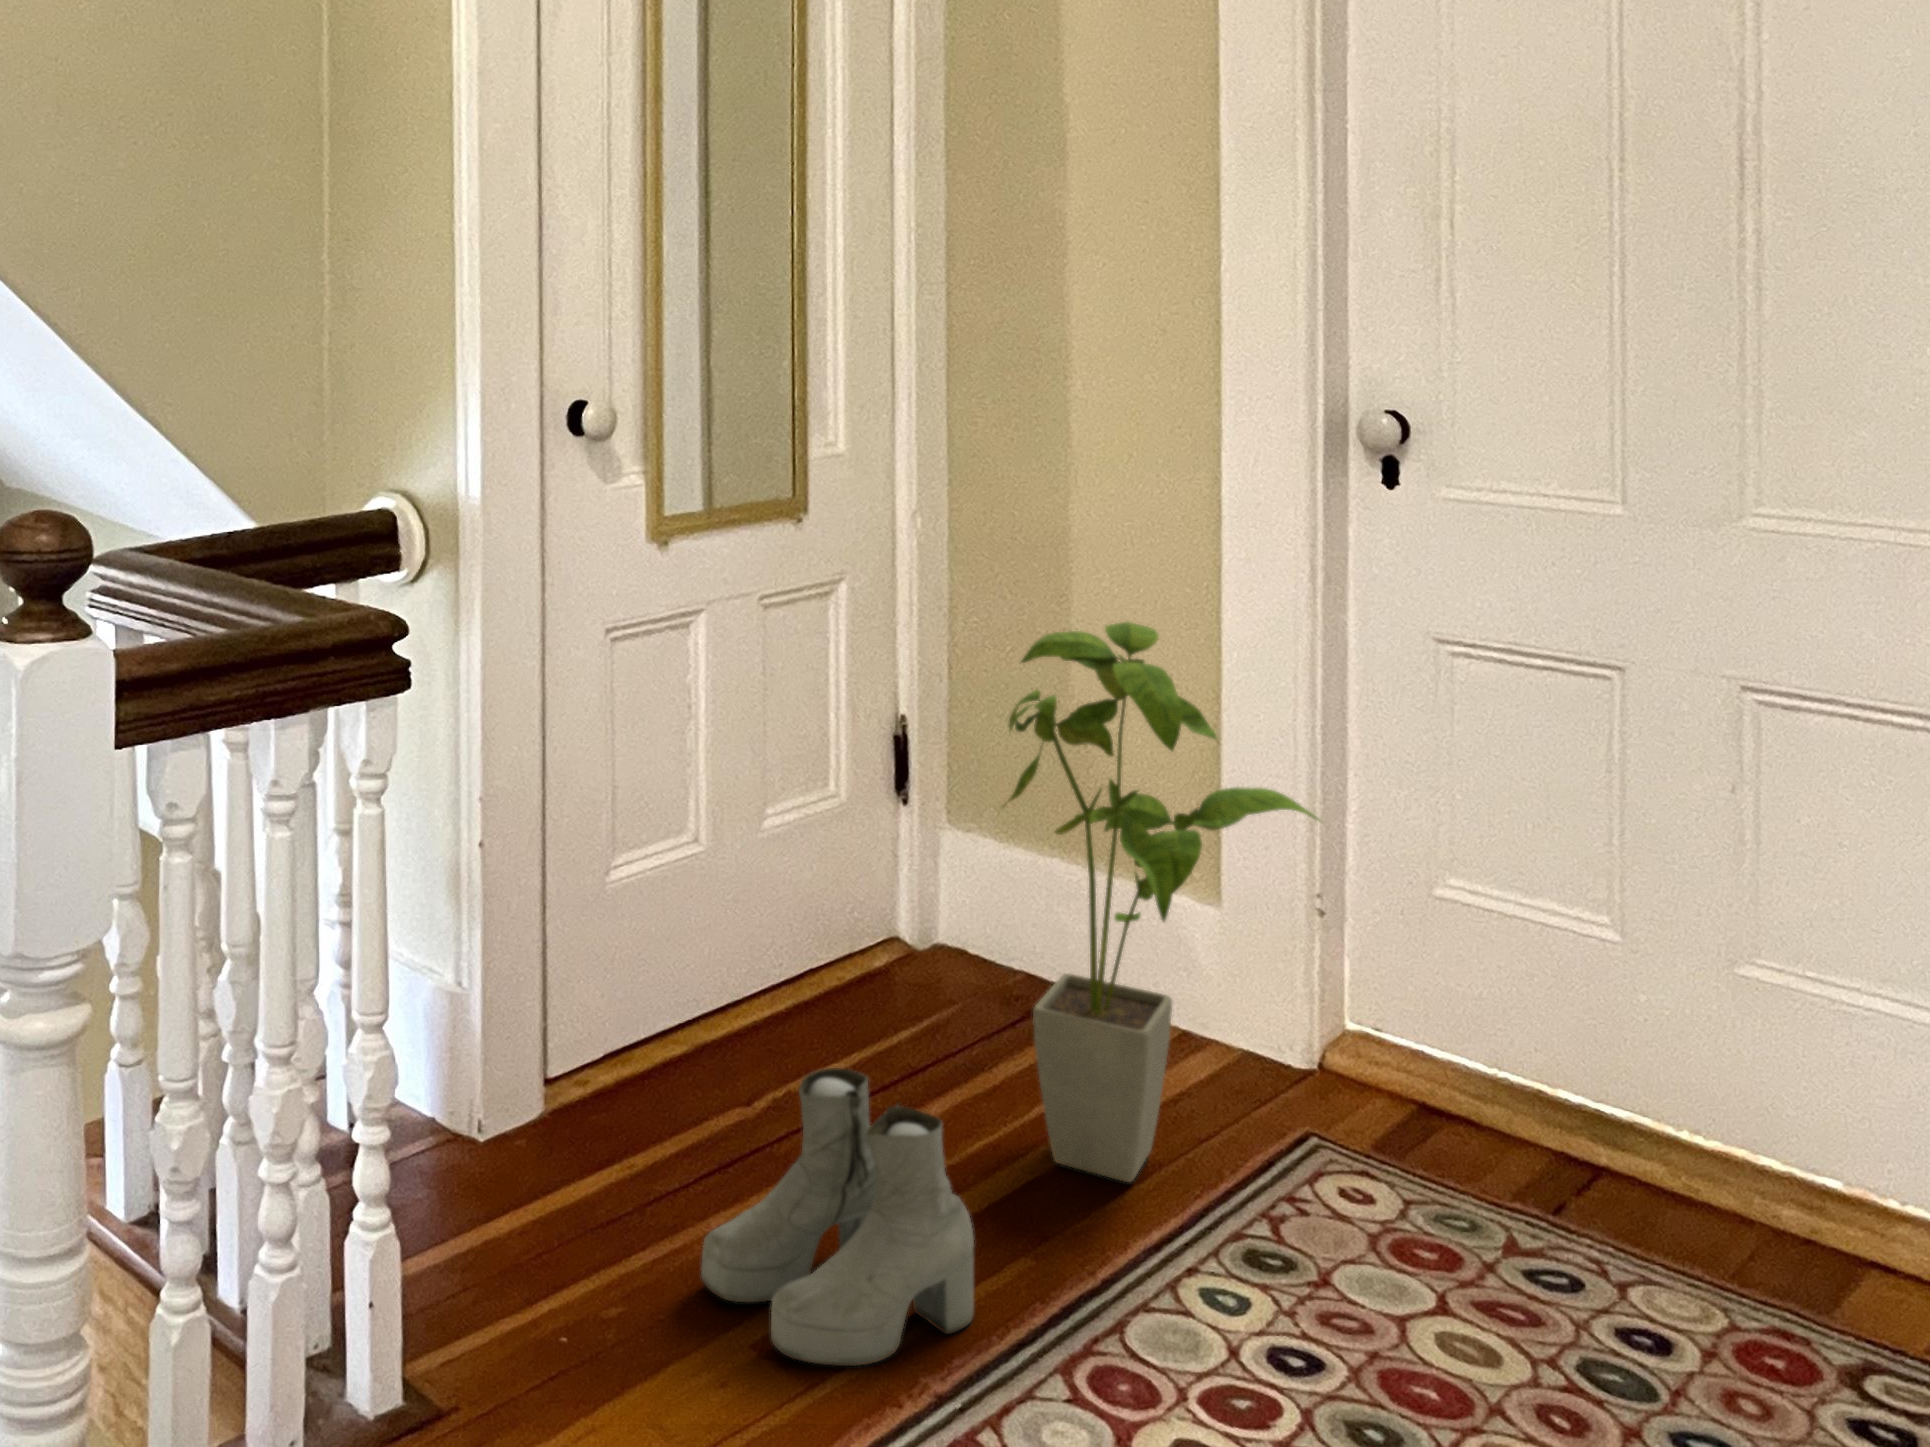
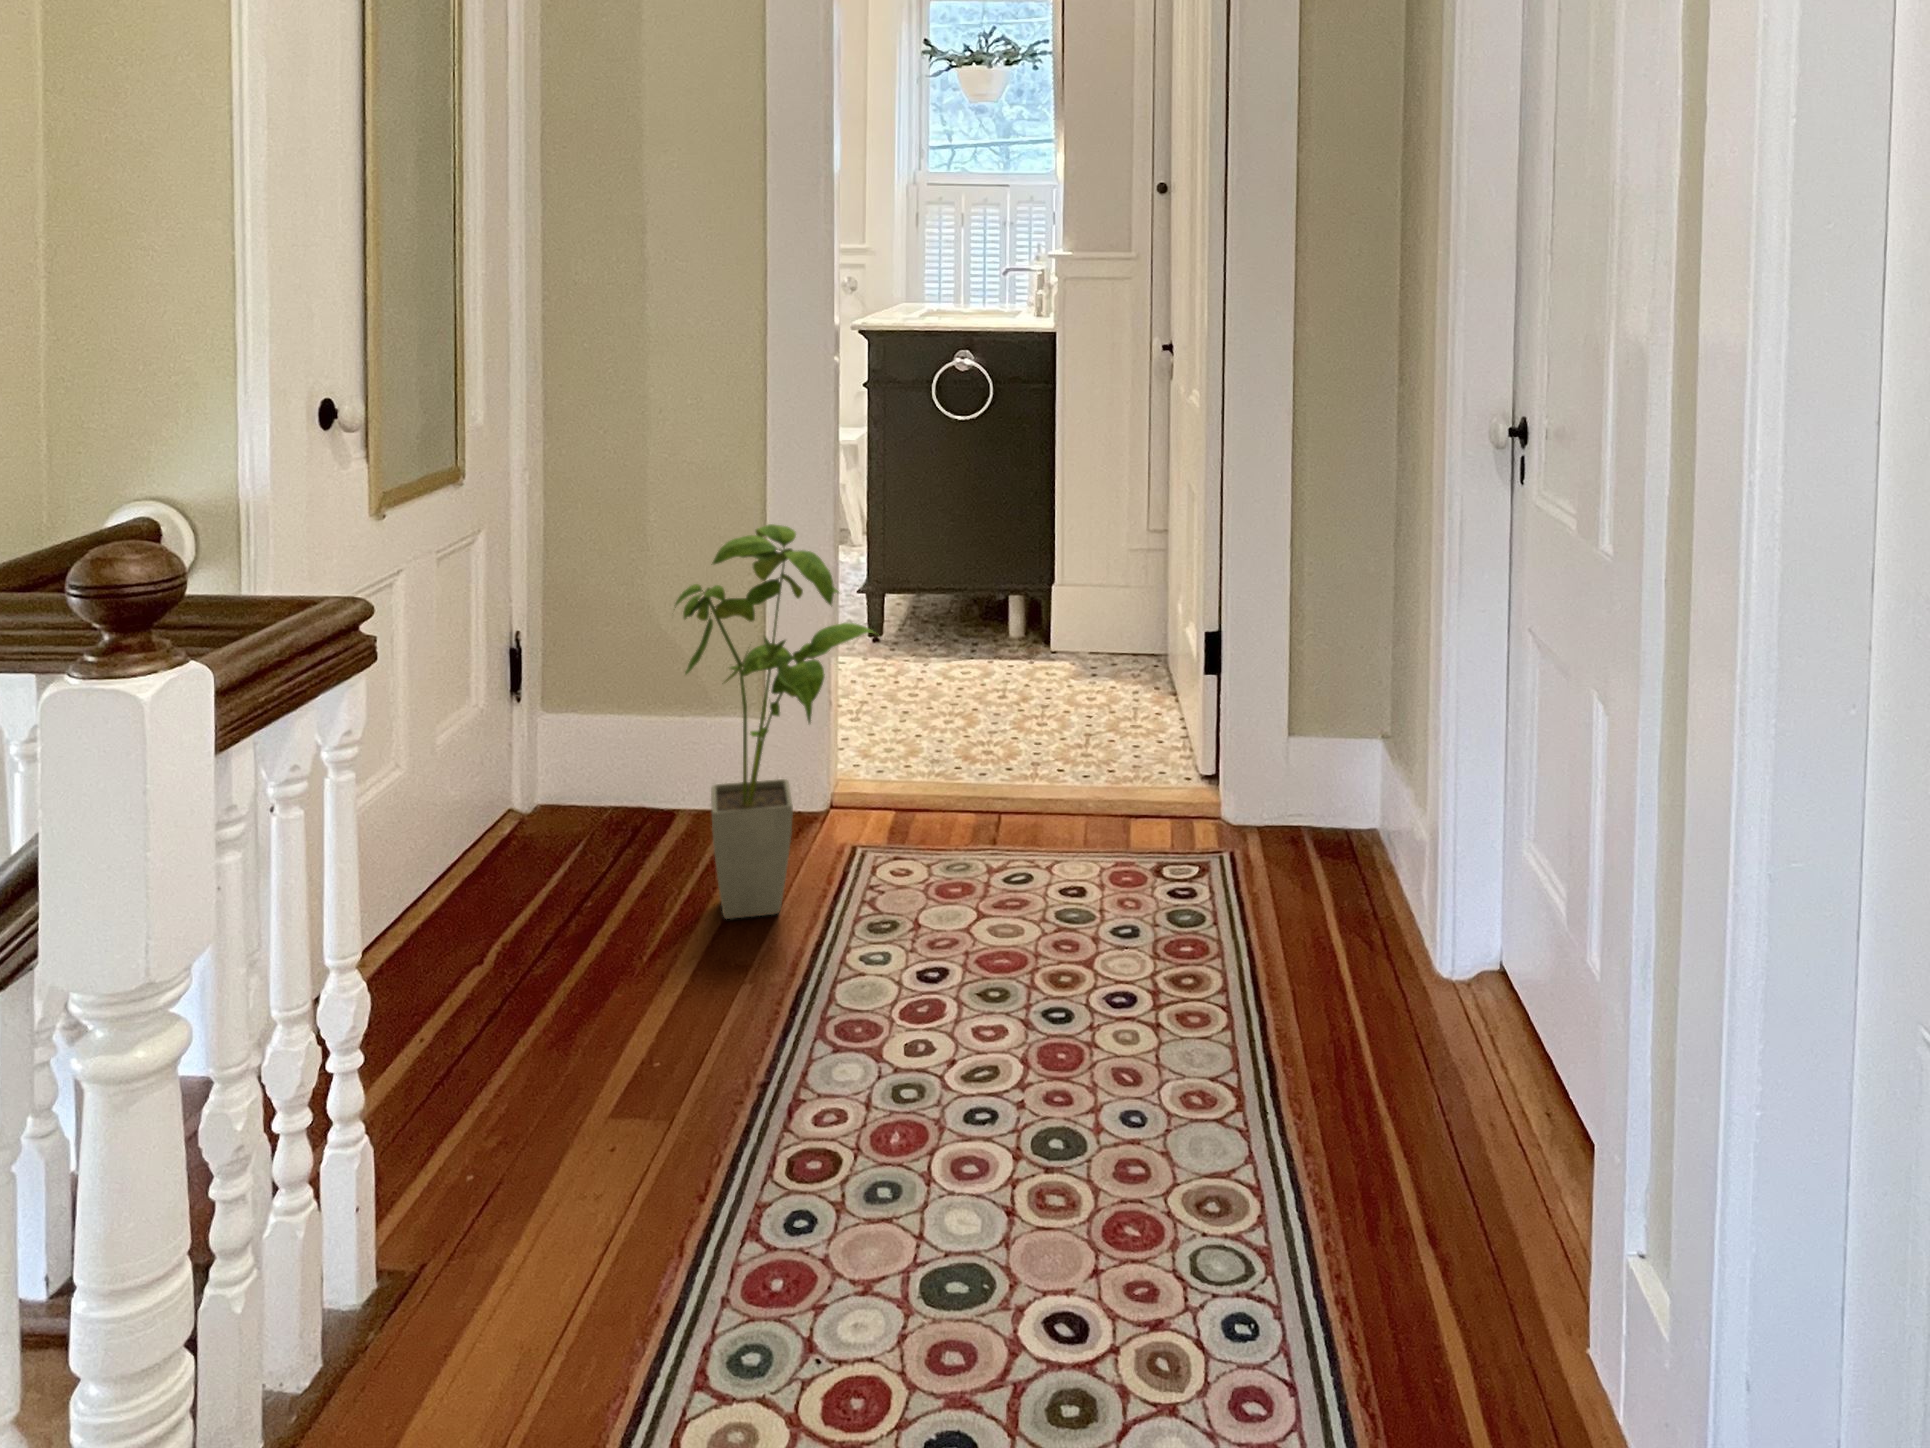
boots: present [701,1068,974,1366] -> none [549,890,747,1111]

